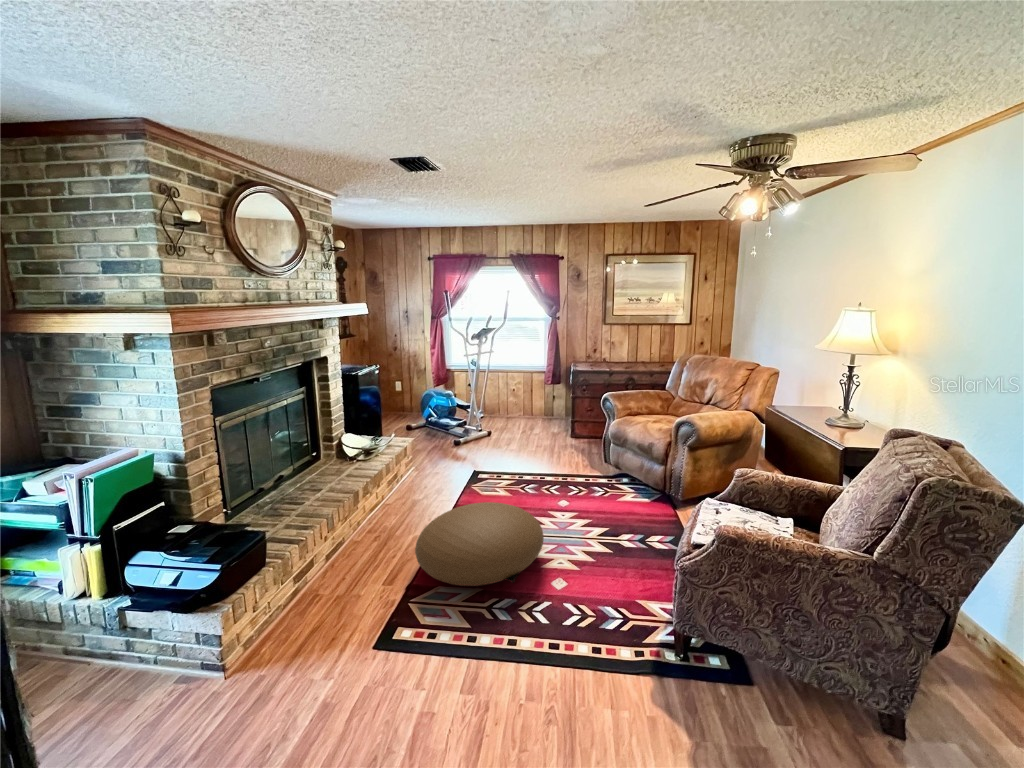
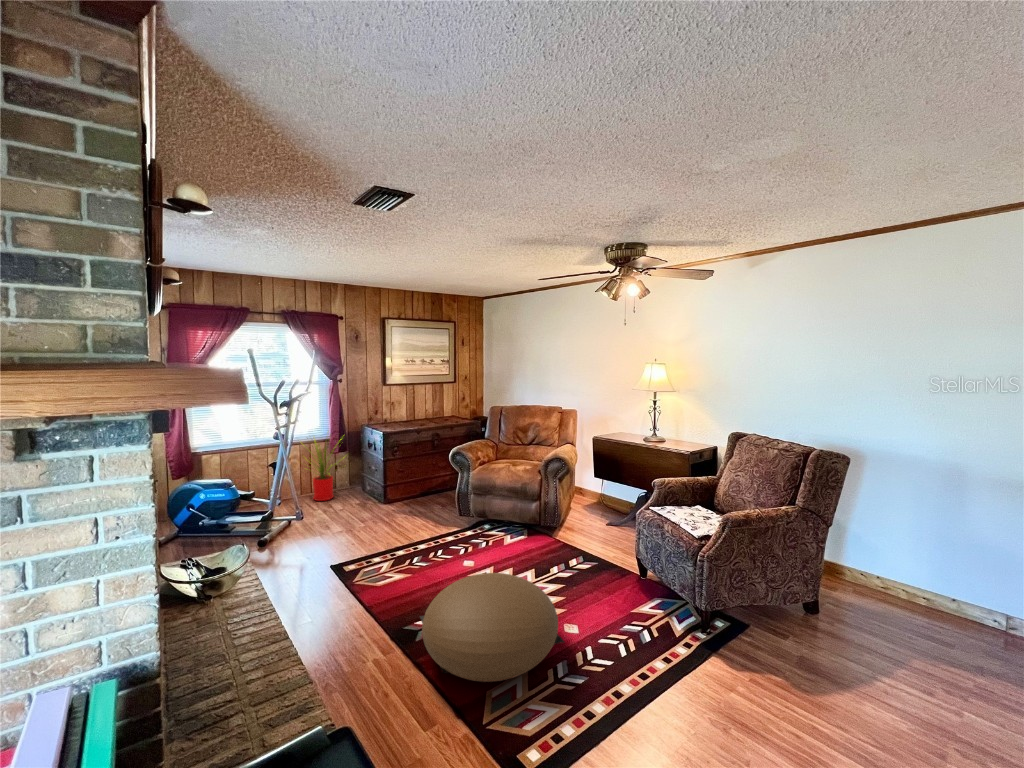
house plant: none [511,360,557,423] -> present [310,439,341,501]

